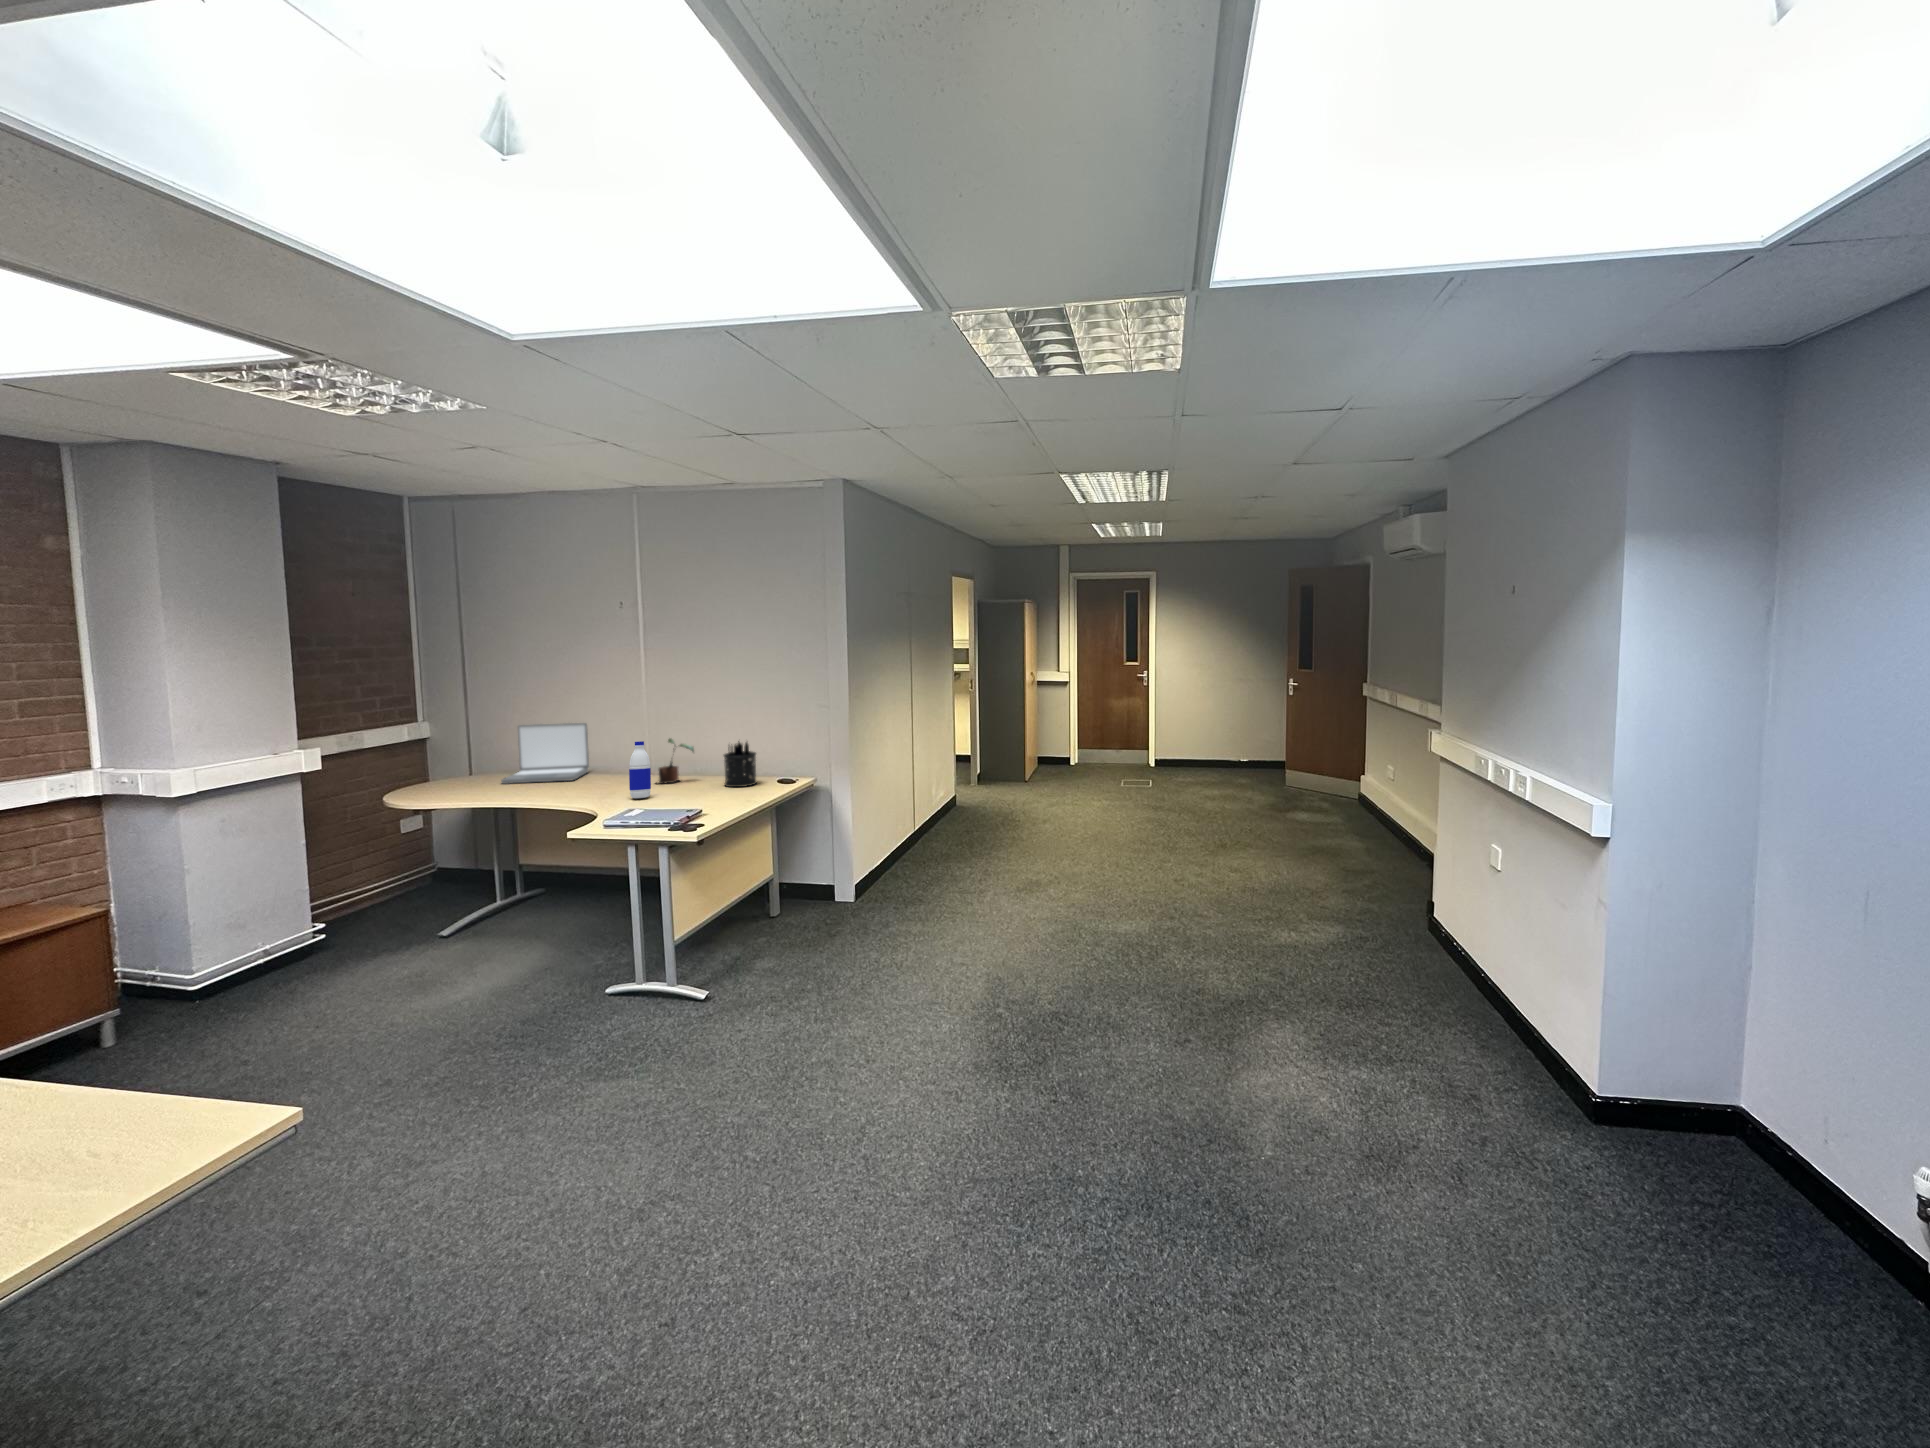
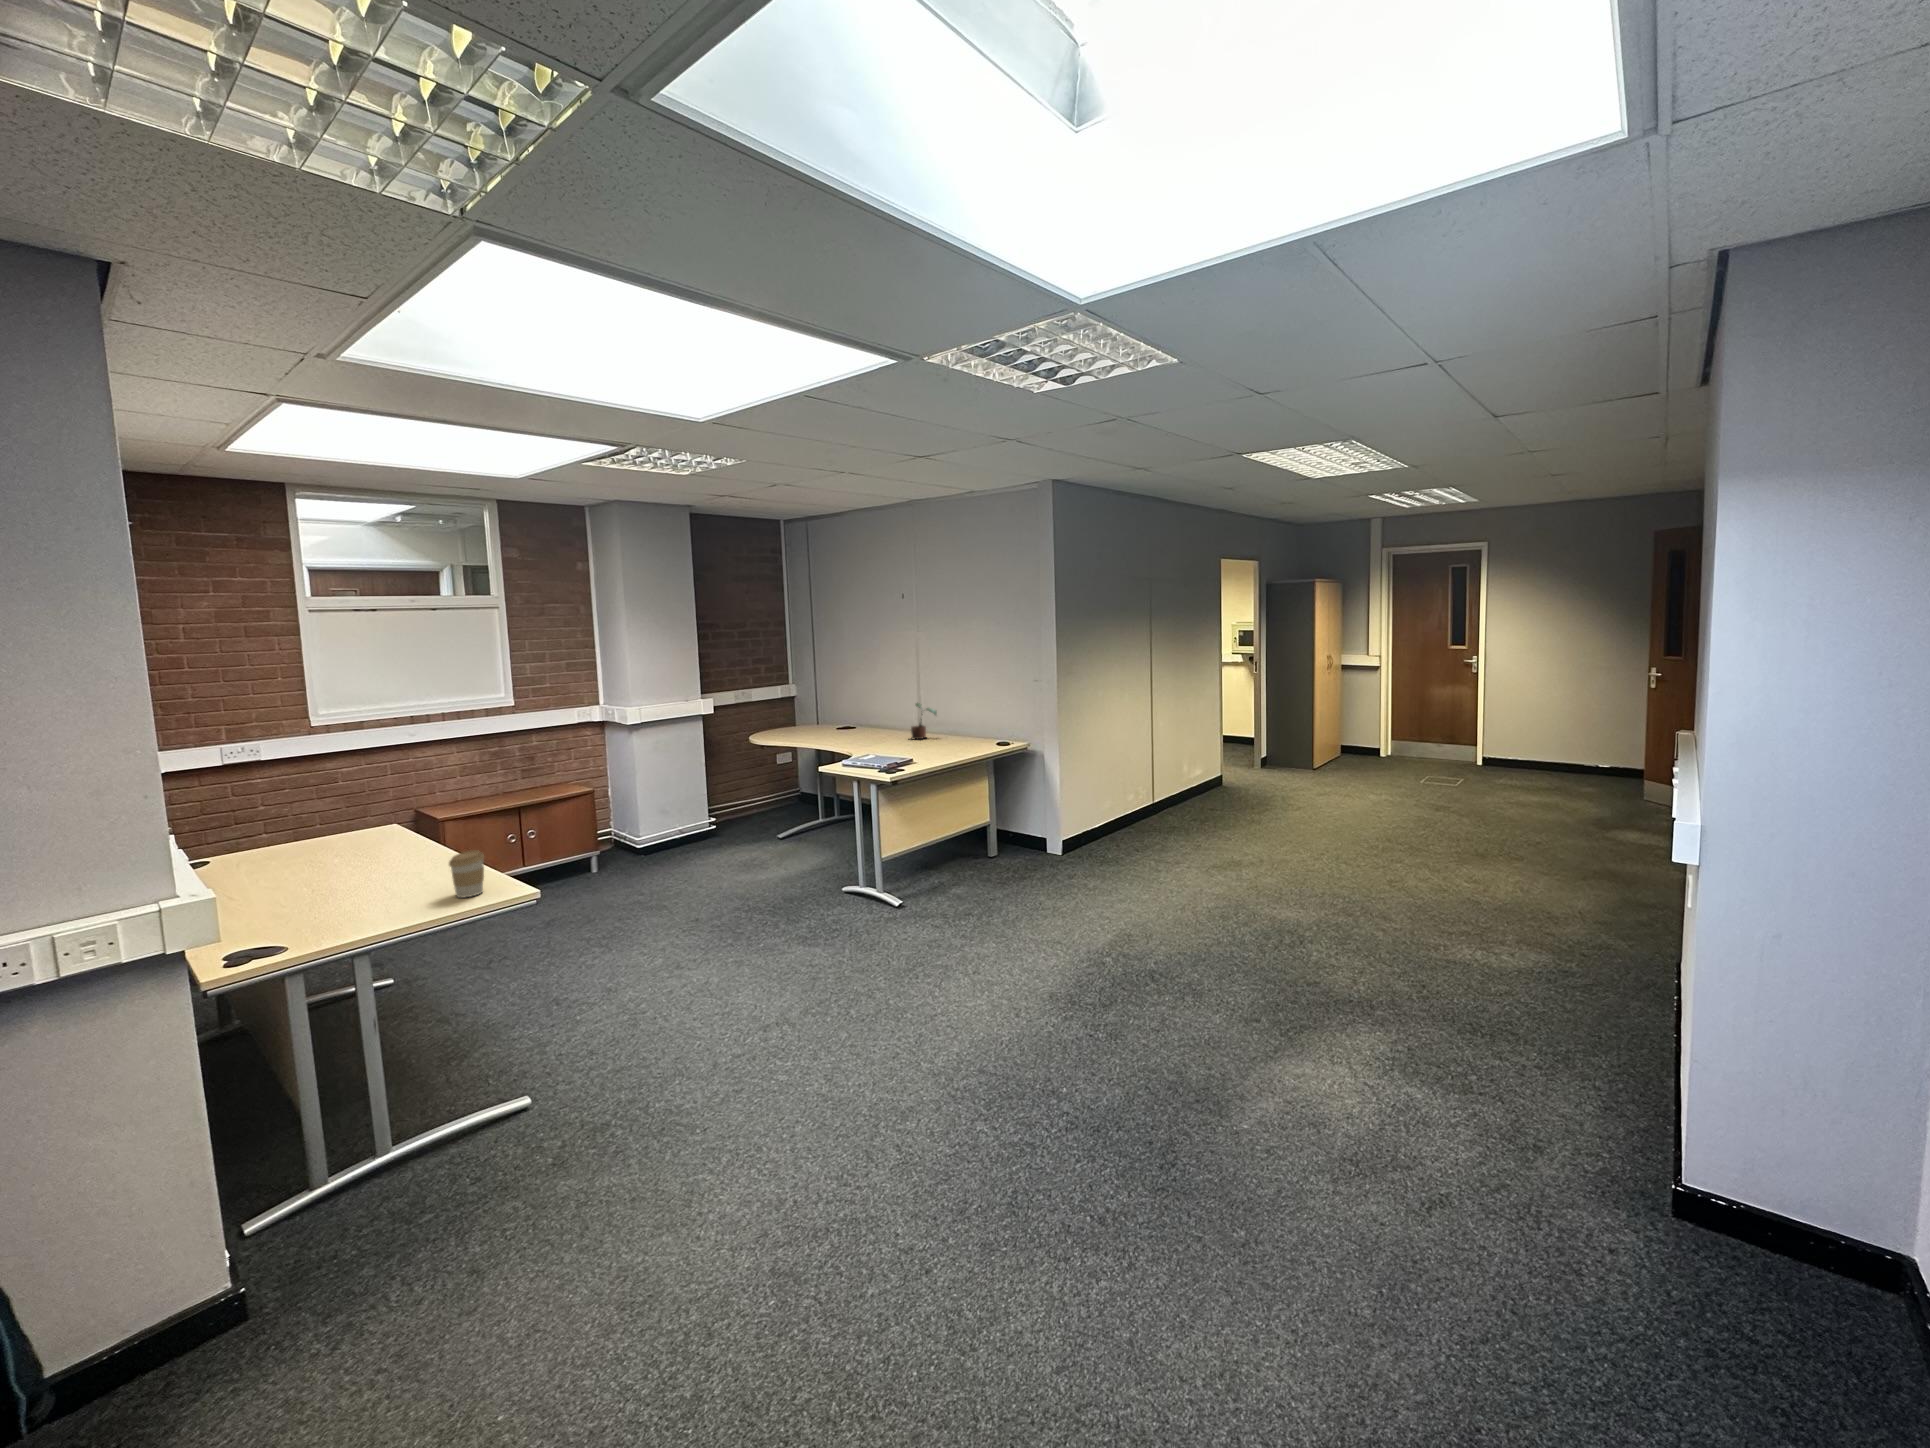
laptop: present [501,723,589,784] -> none [814,688,876,733]
water bottle: present [629,741,651,798] -> none [877,704,893,748]
pen holder: present [724,741,757,787] -> none [952,706,979,746]
coffee cup: none [71,1073,161,1178] -> present [449,850,484,898]

